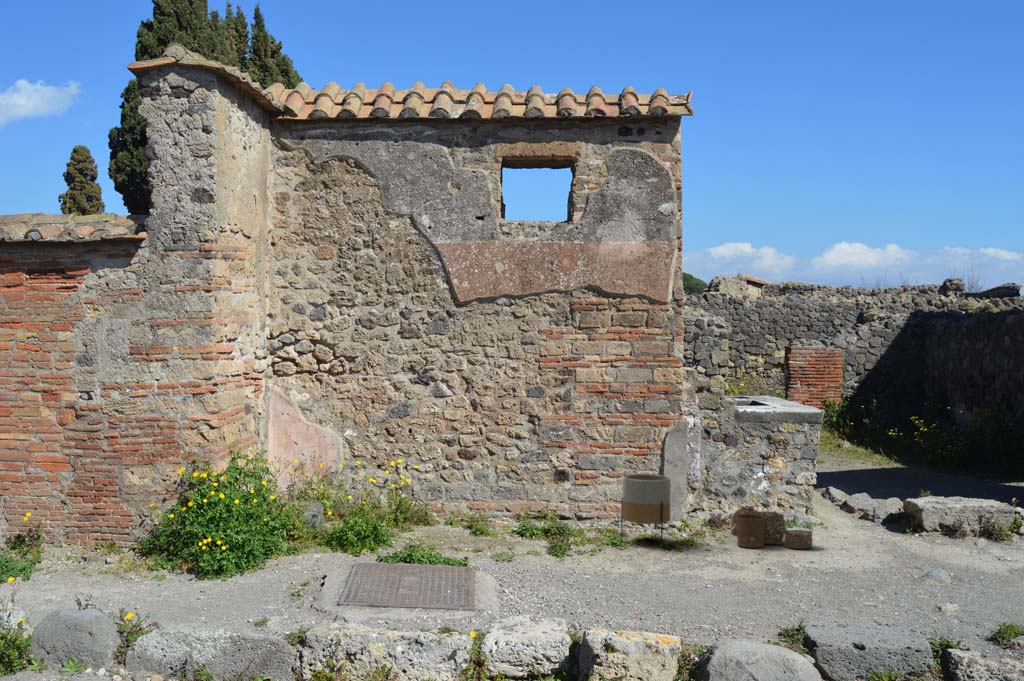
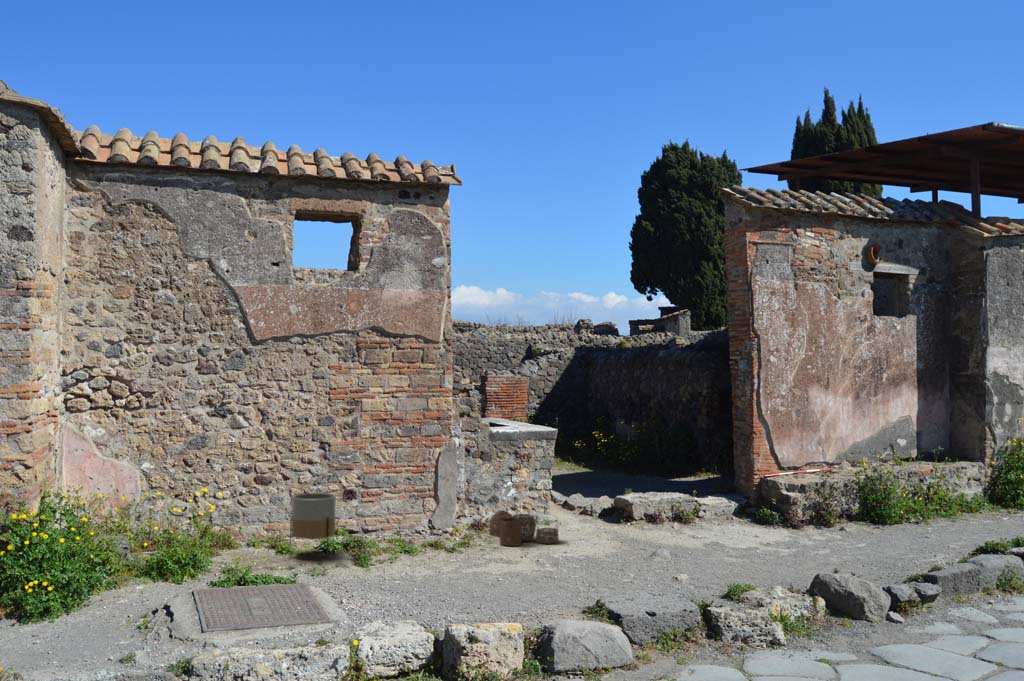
planter: present [621,474,671,547] -> present [290,493,336,558]

